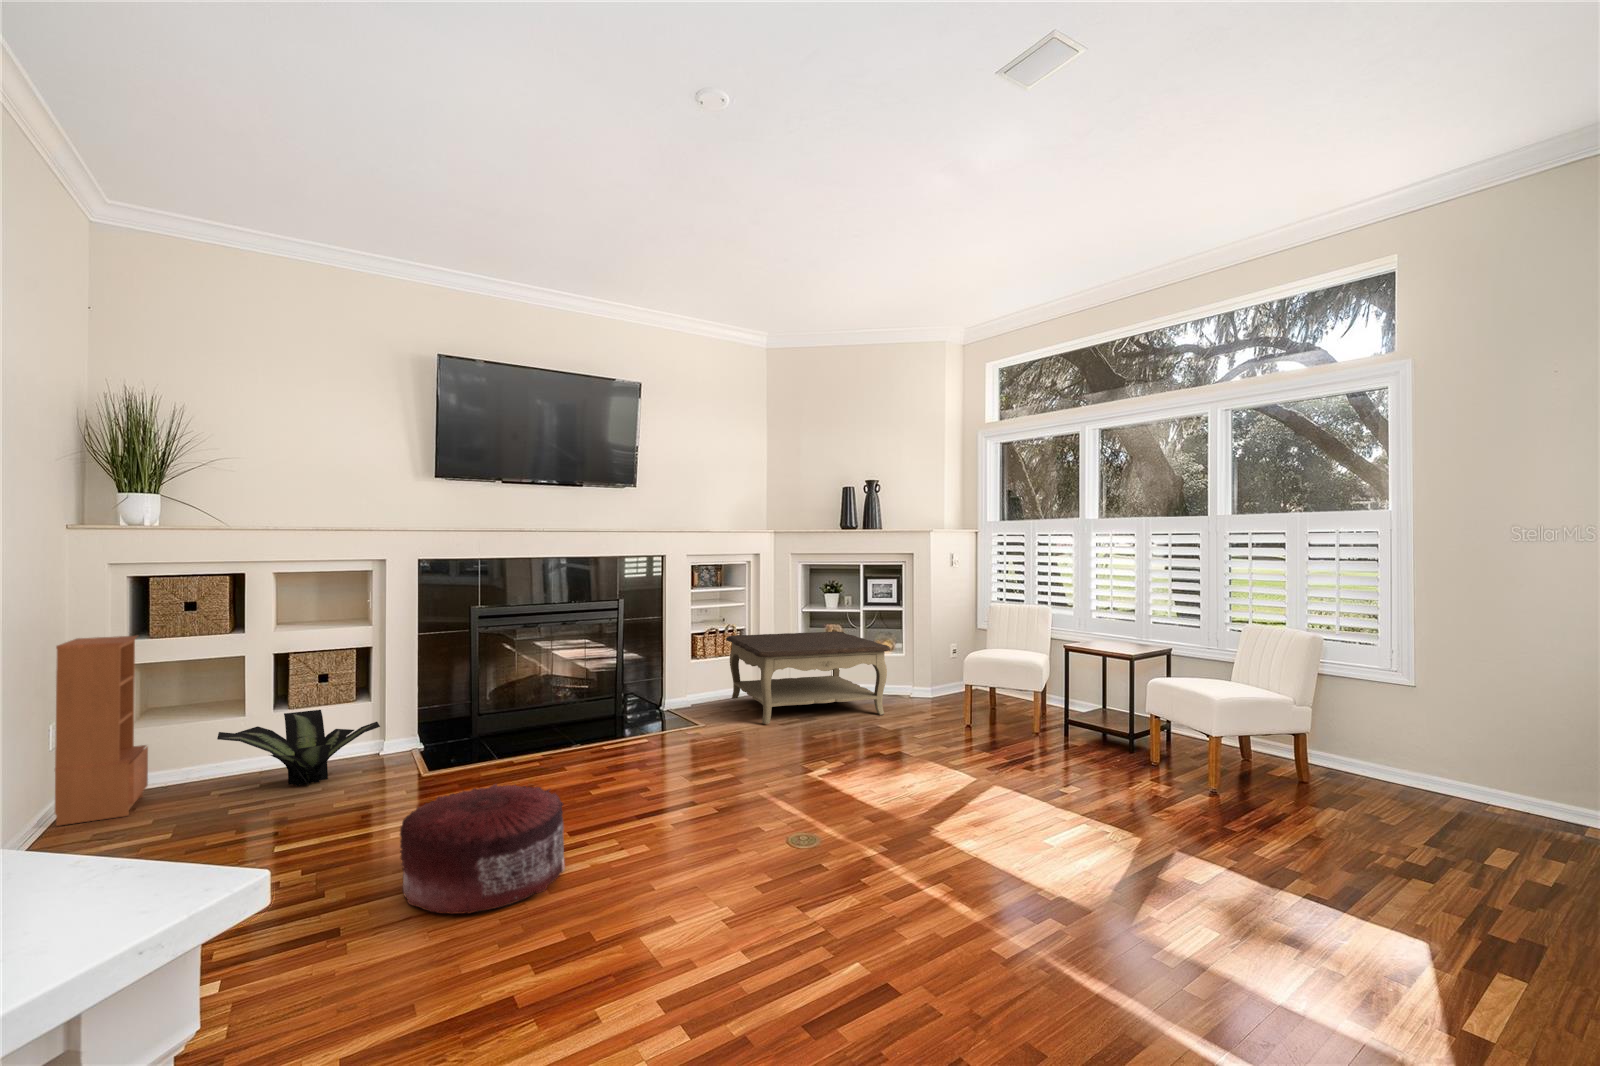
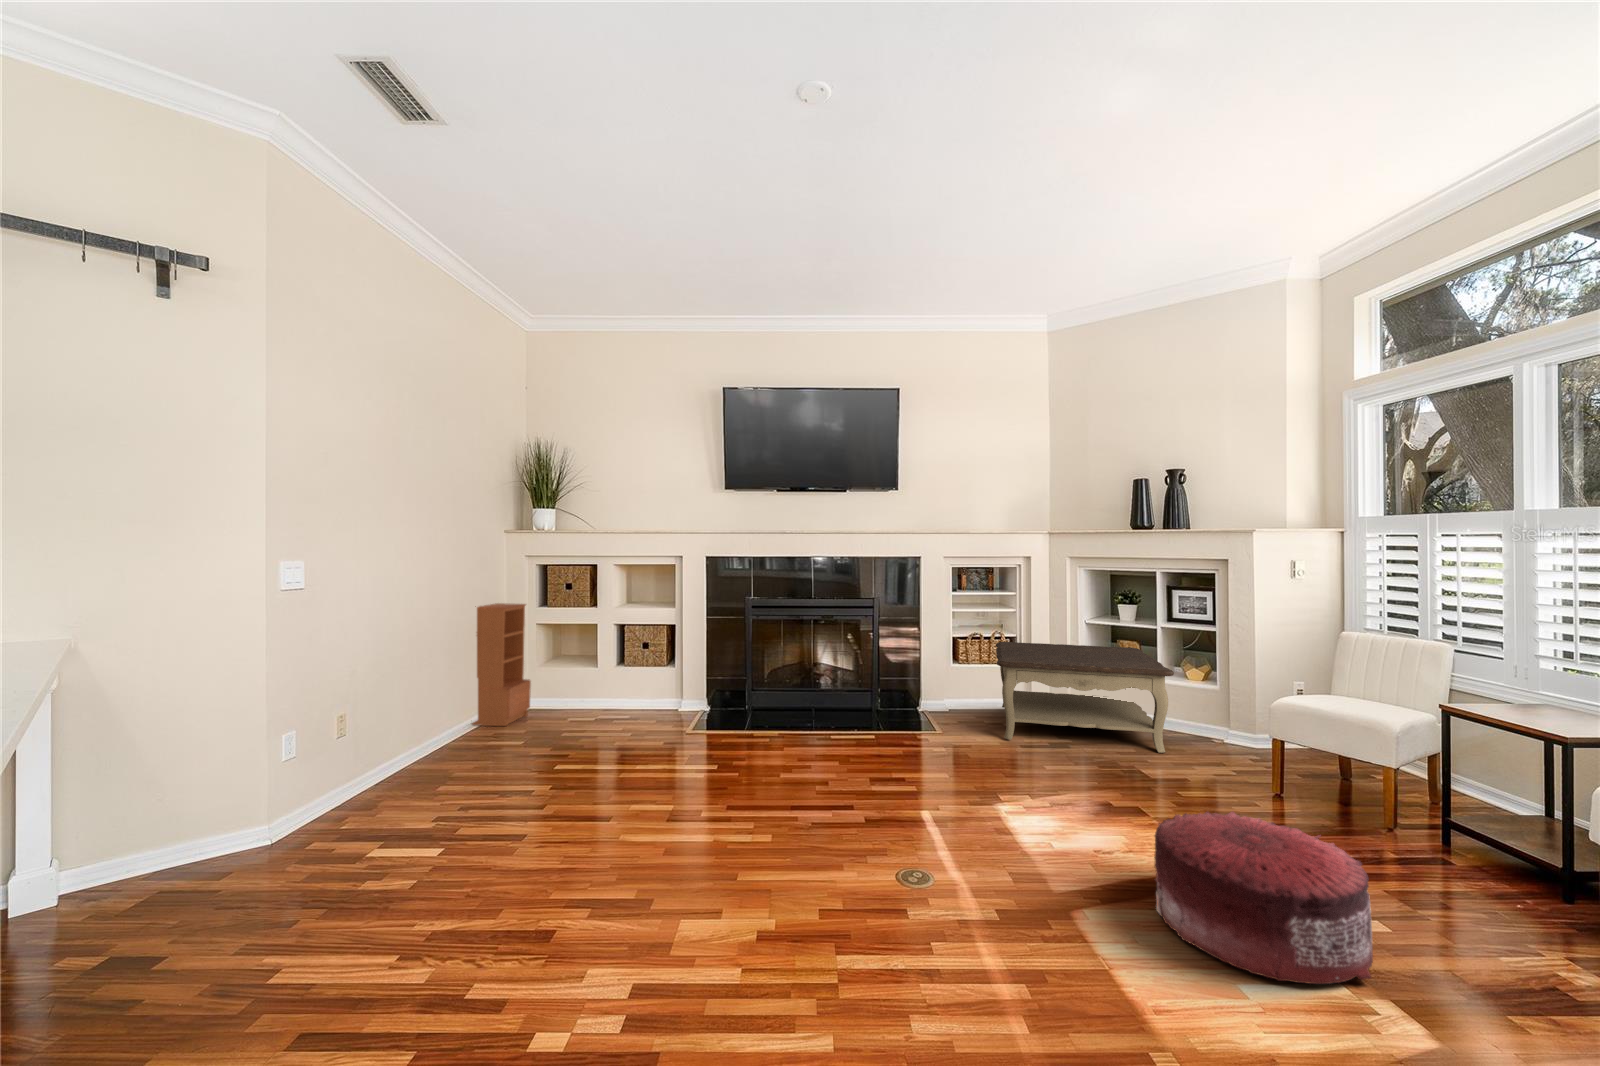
potted plant: present [217,710,380,787] -> none [554,669,664,726]
pouf: present [400,783,565,914] -> present [1154,812,1373,984]

